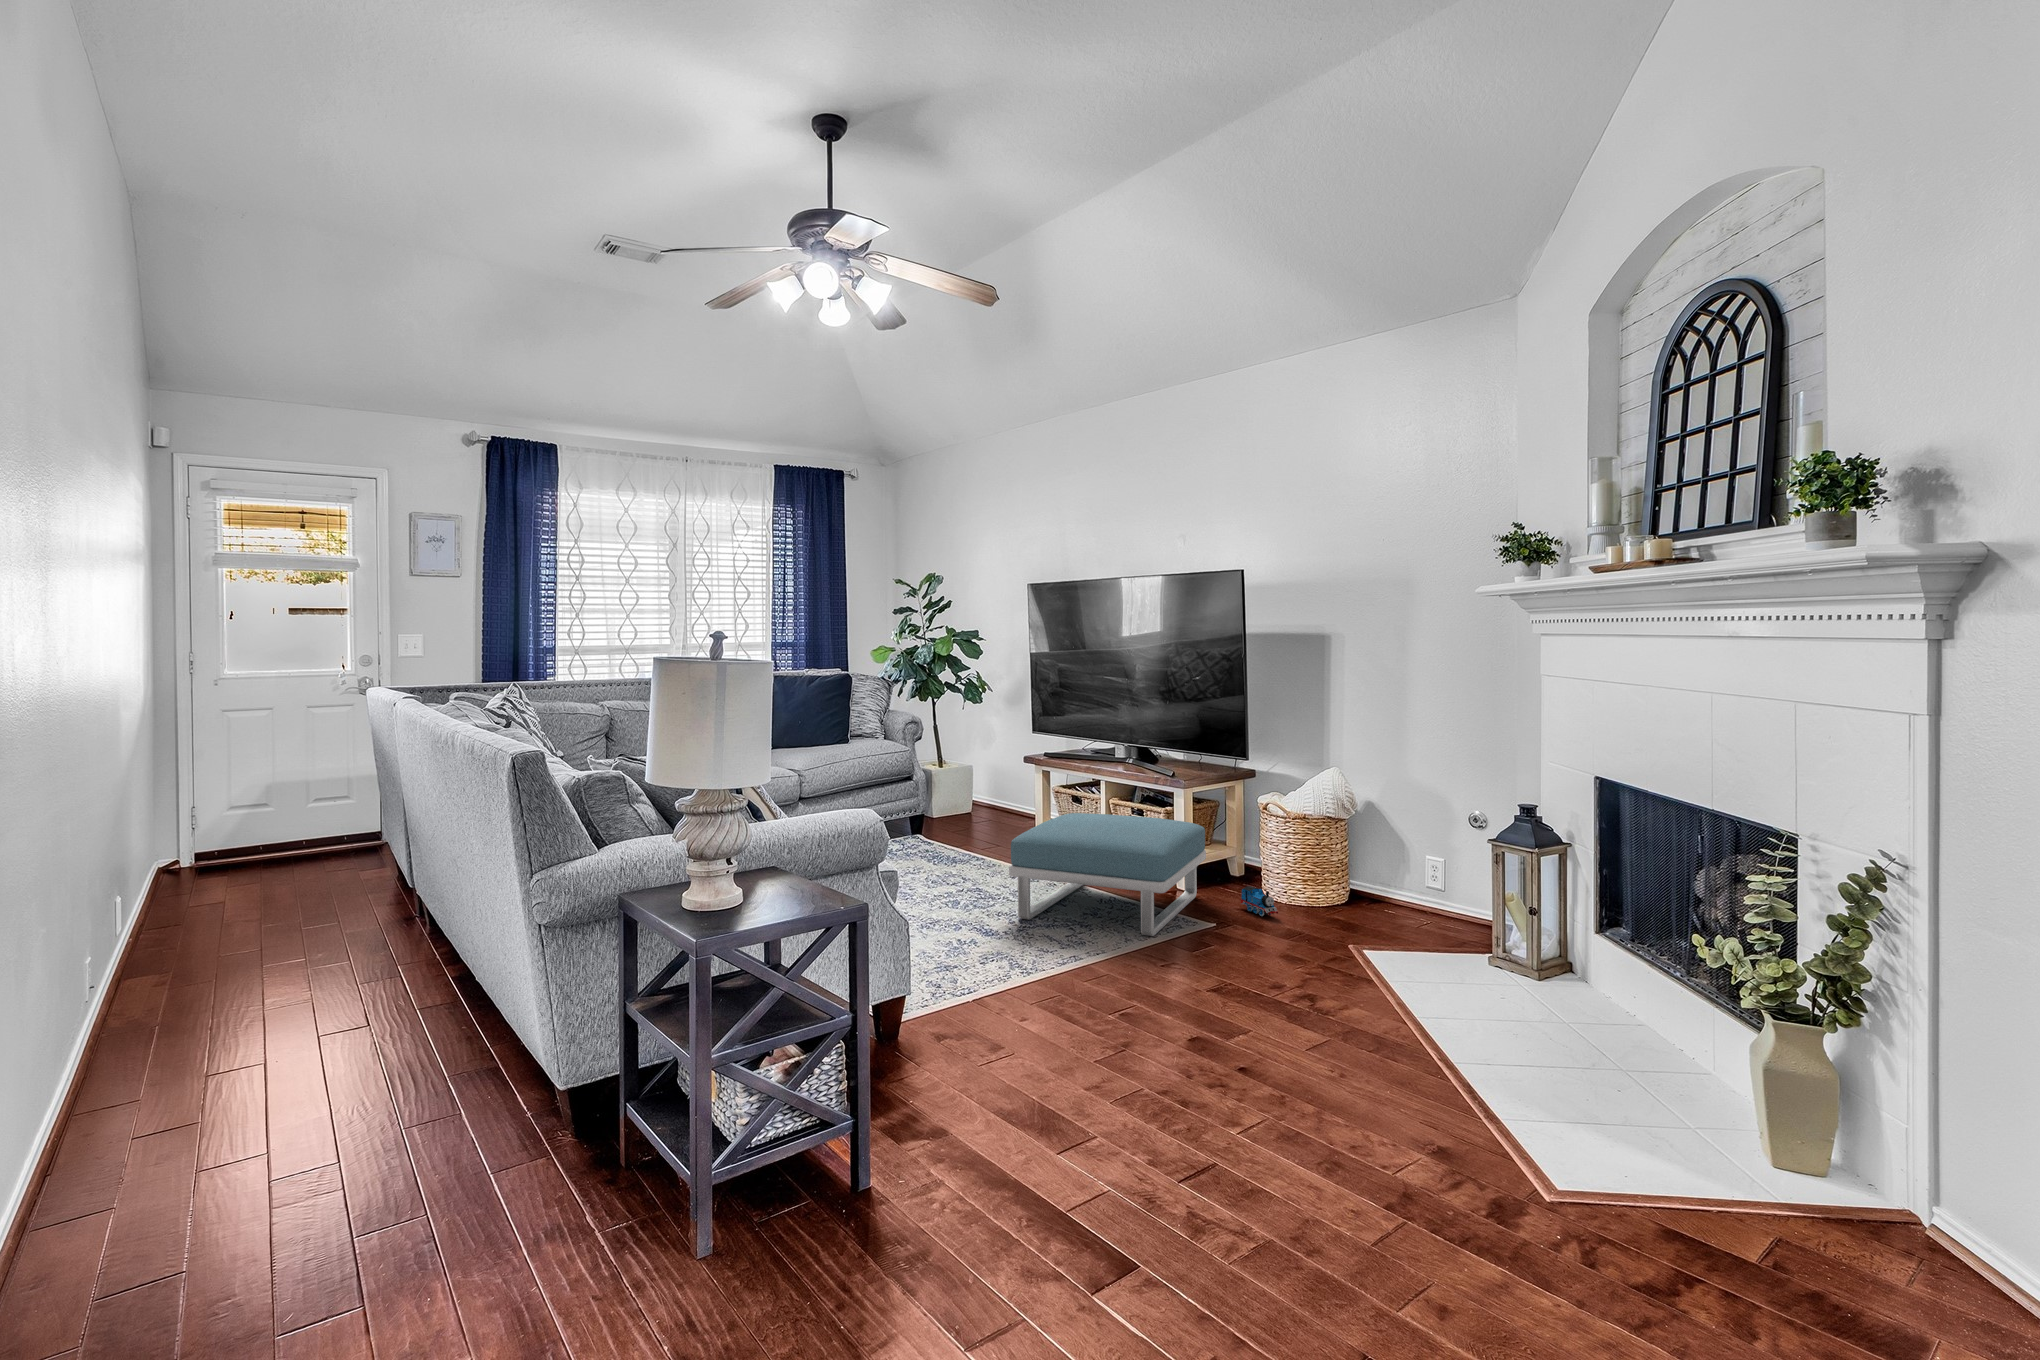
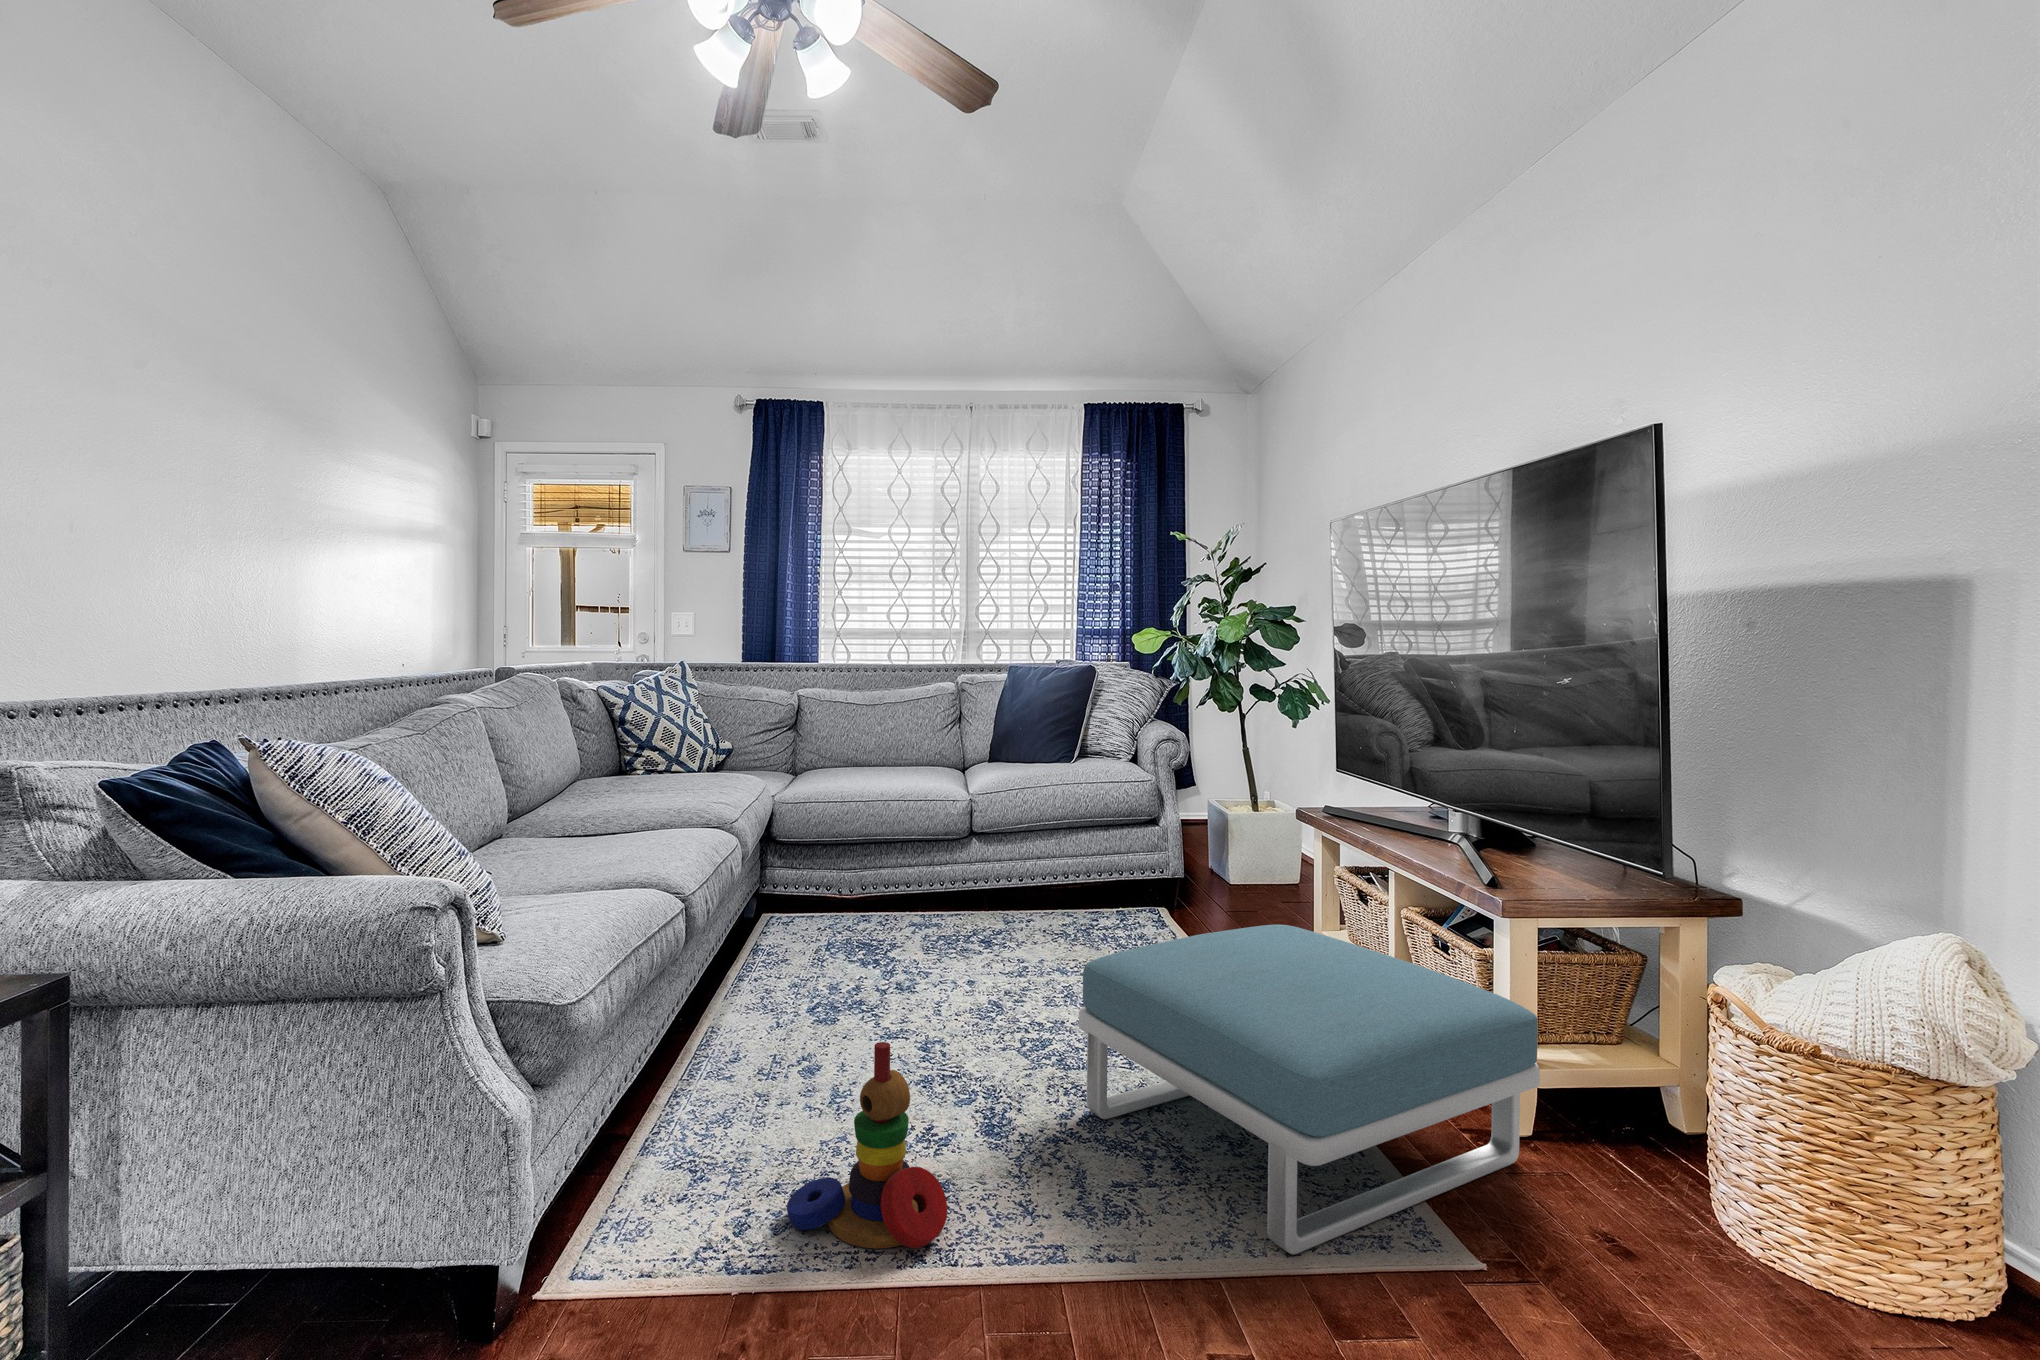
stacking toy: none [947,878,1026,977] -> present [787,1042,947,1249]
toy train: present [1241,886,1278,916] -> none [1605,1189,1694,1297]

